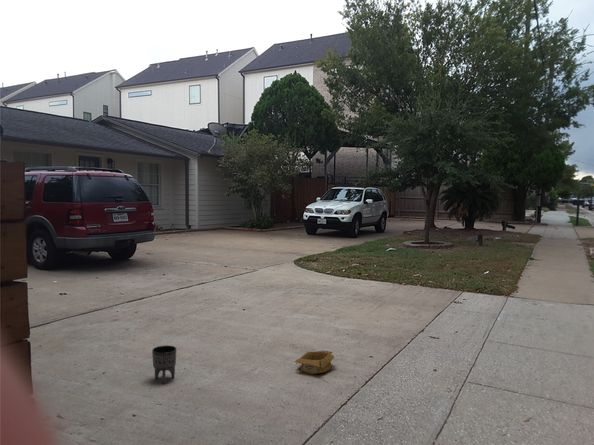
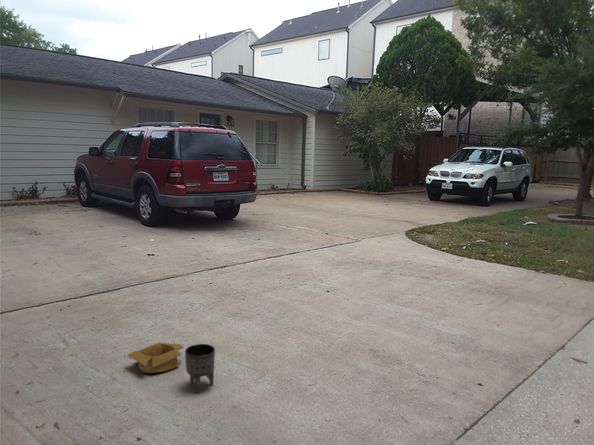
cardboard box: present [295,350,334,374] -> present [128,343,183,373]

